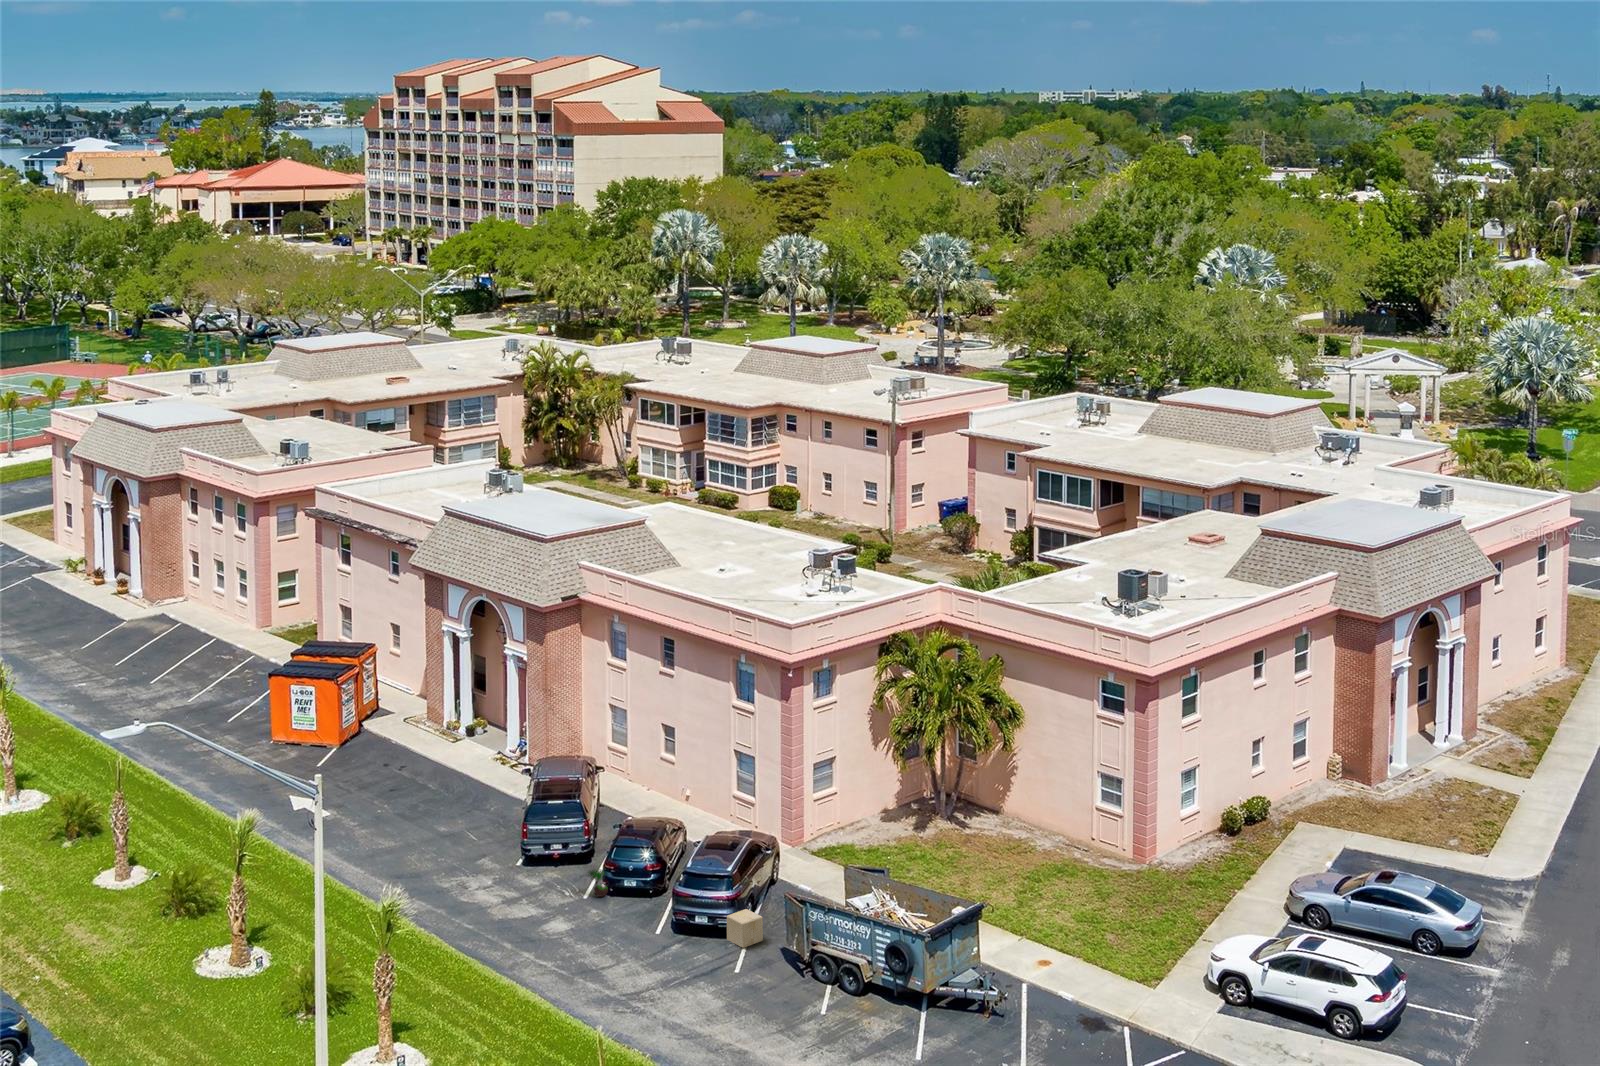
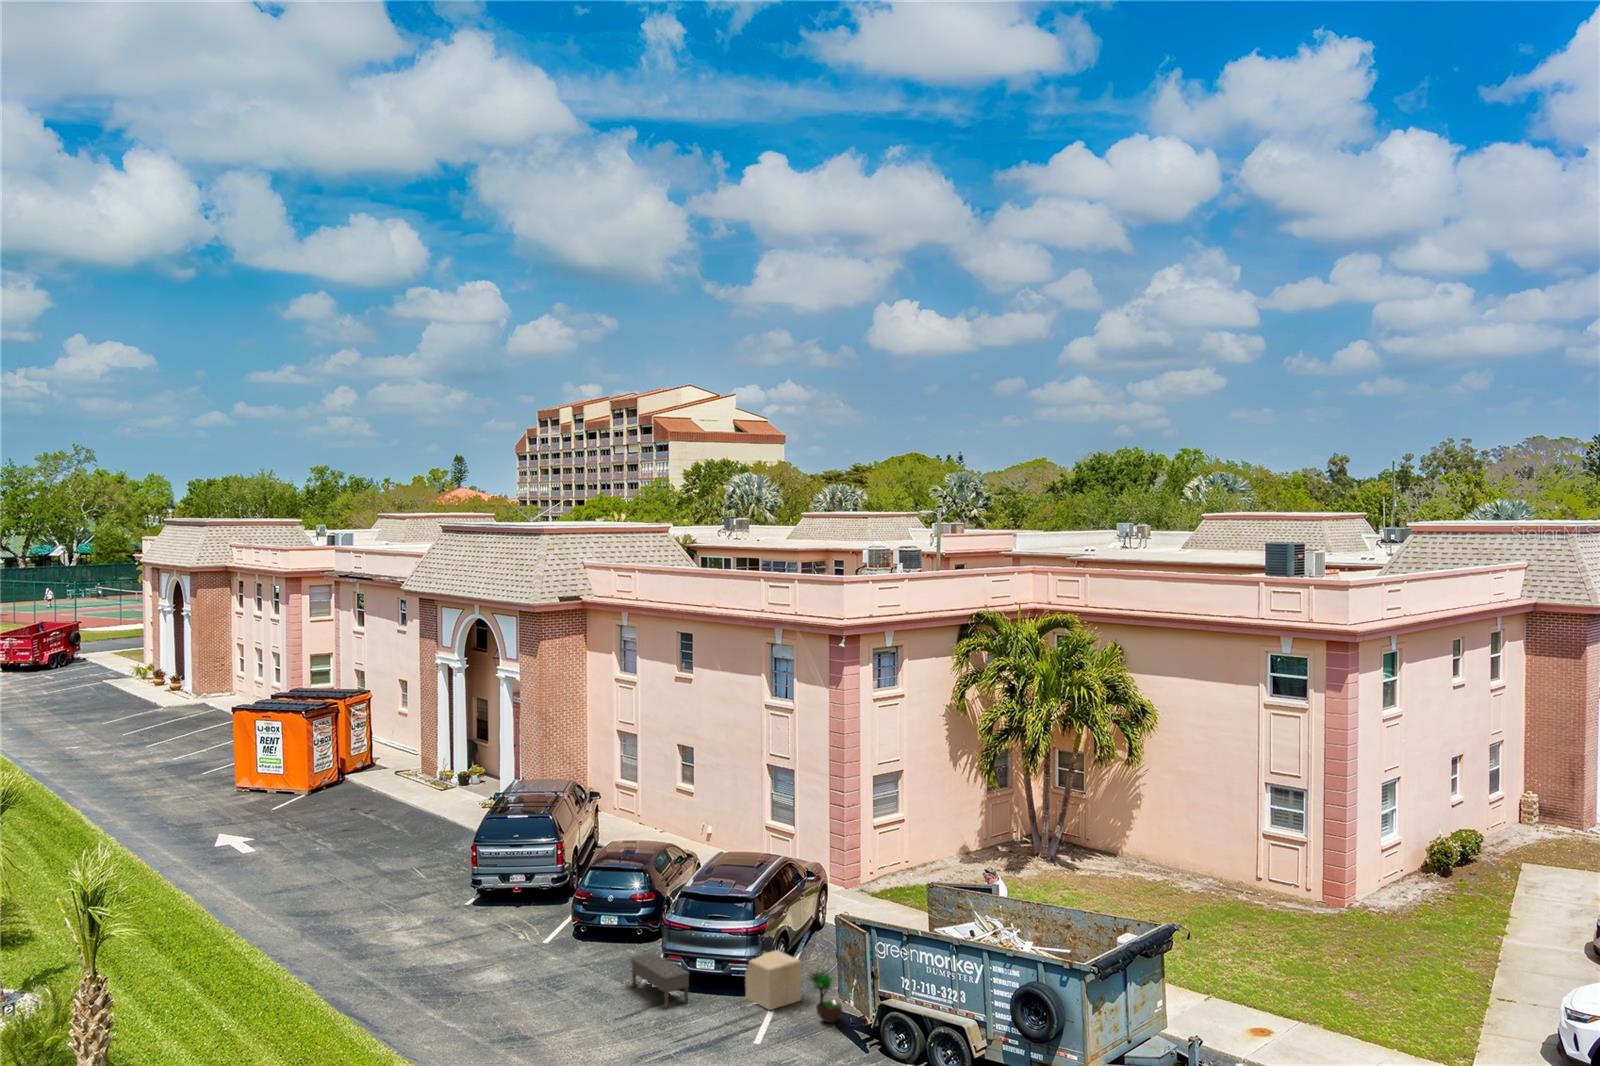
potted tree: present [588,870,608,897] -> present [808,970,842,1022]
bench: none [651,910,691,947] -> present [631,953,689,1008]

